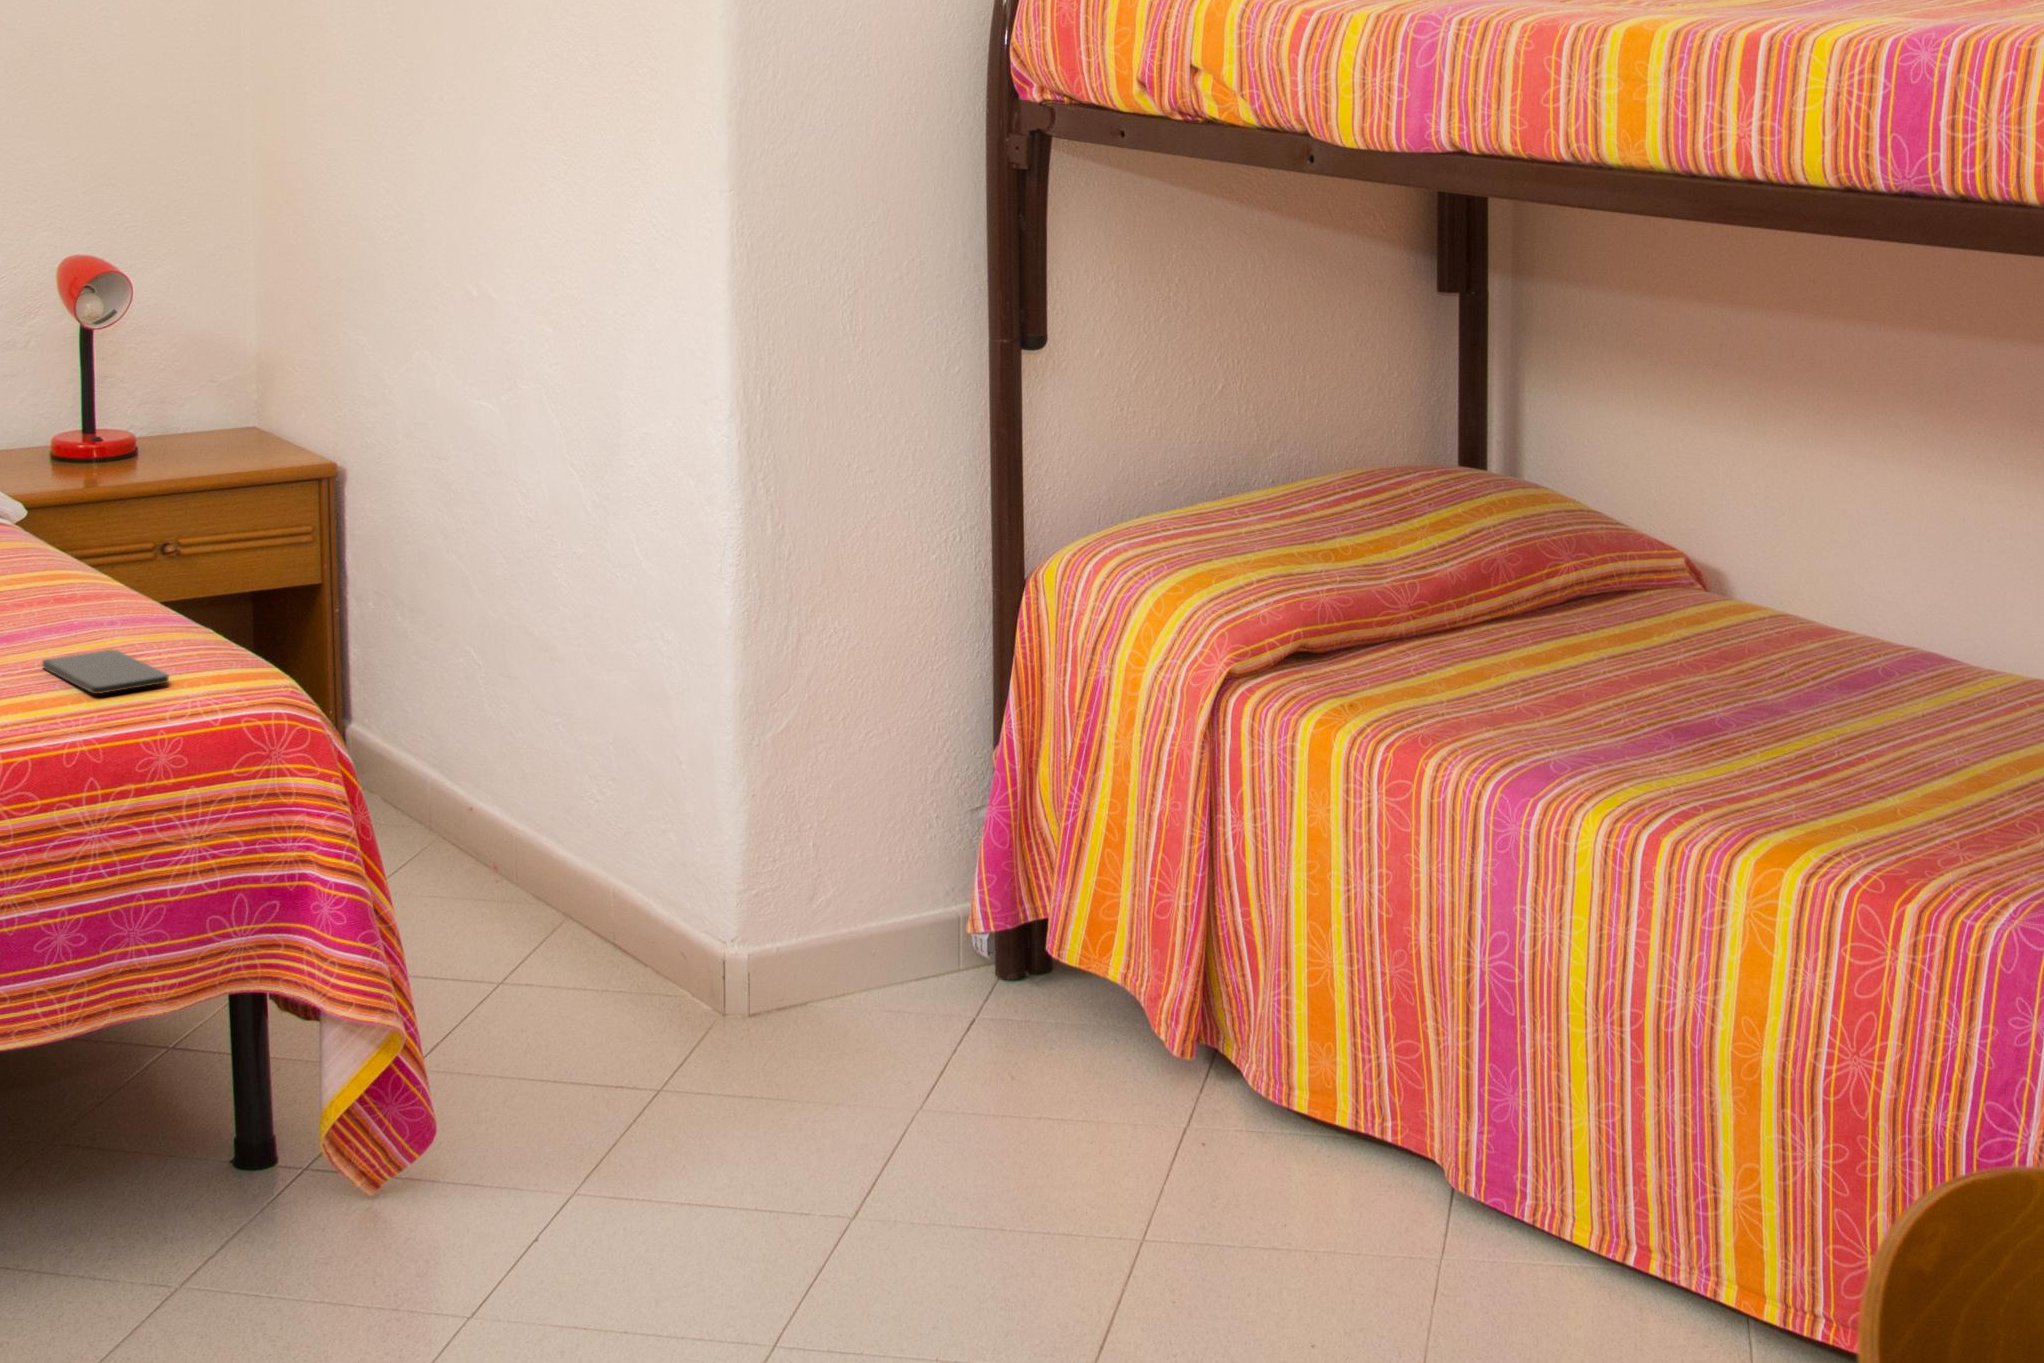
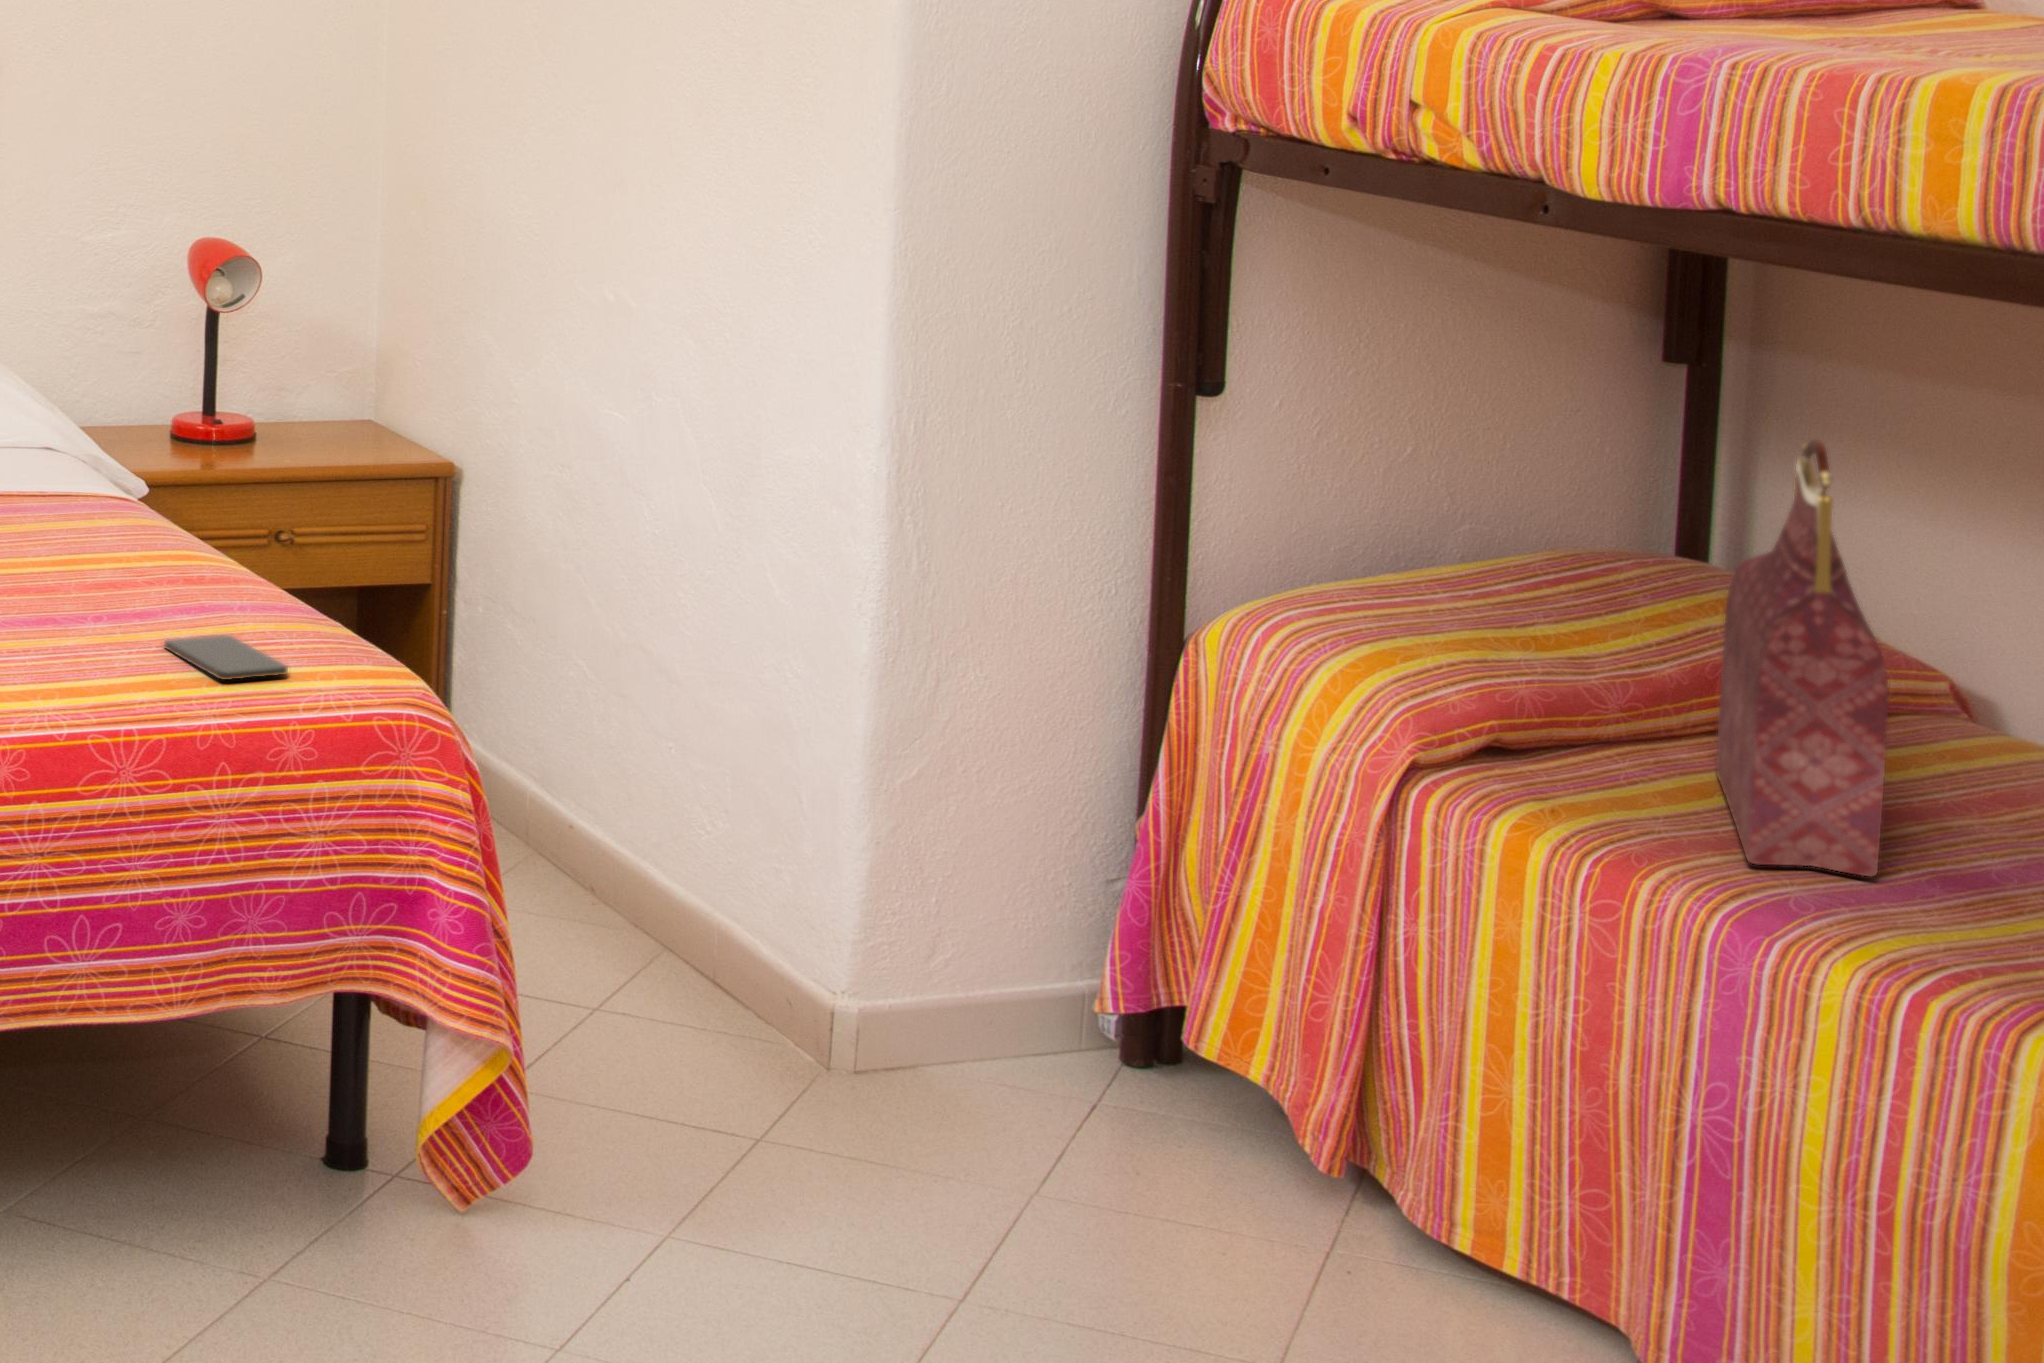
handbag: none [1485,351,1616,730] -> present [1716,439,1888,876]

